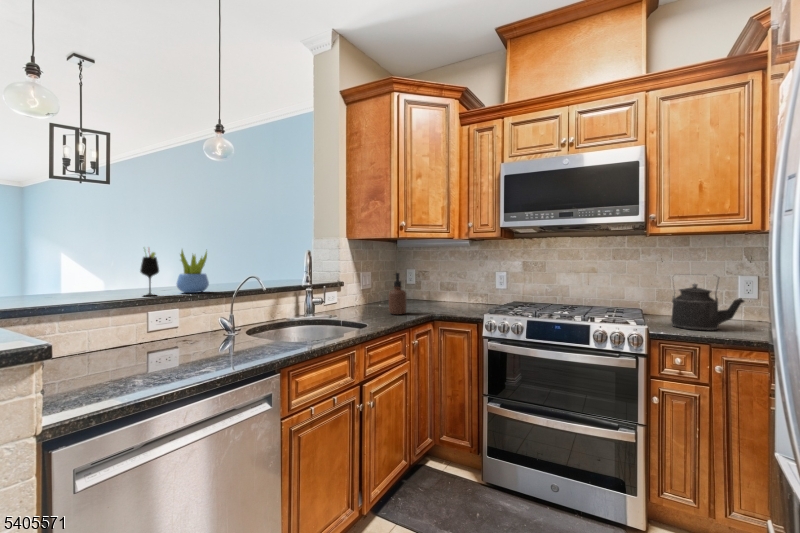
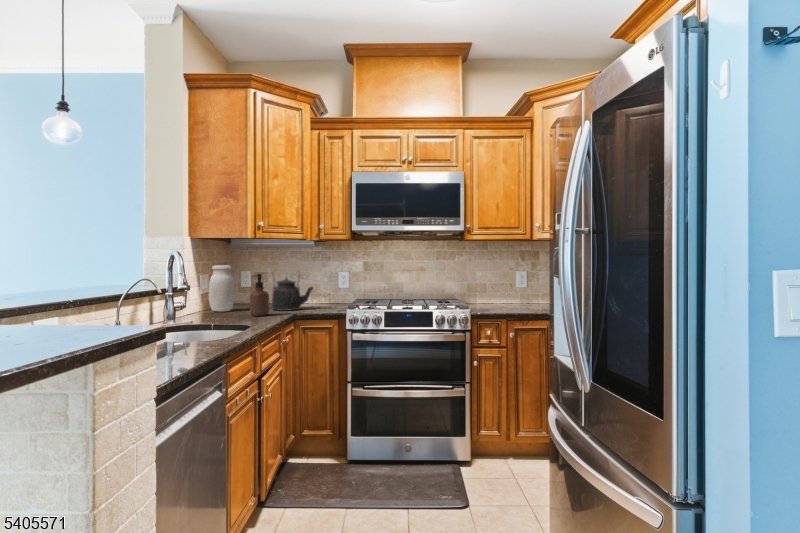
succulent plant: present [177,250,209,293] -> none [47,248,85,299]
wine glass: present [140,251,159,296] -> none [21,248,44,303]
jar: none [366,264,388,307] -> present [209,265,235,311]
kettle: present [671,278,744,331] -> present [272,272,313,311]

